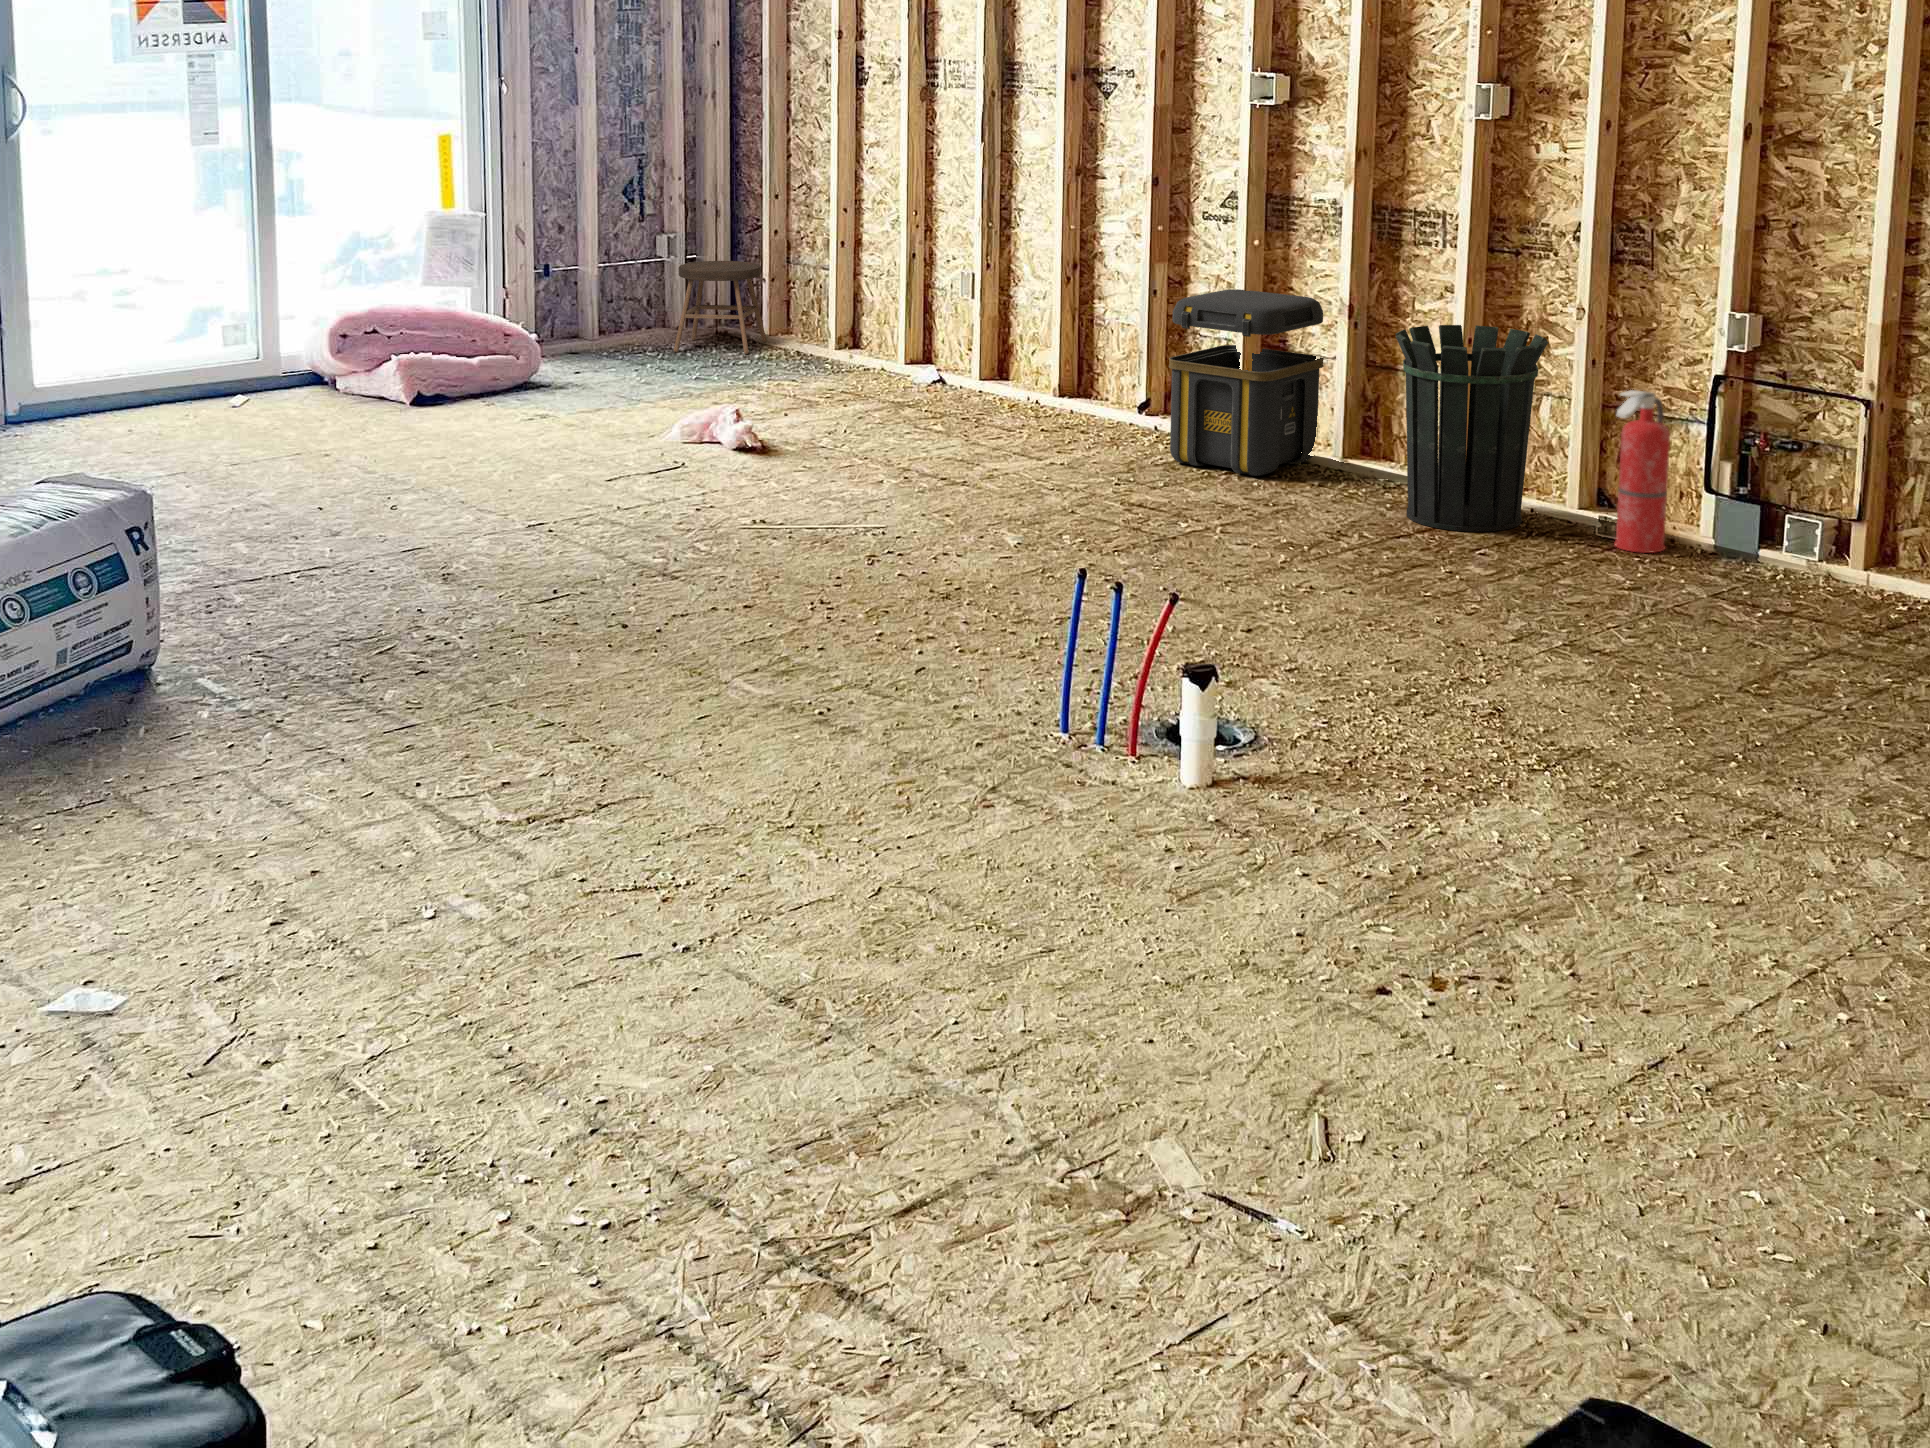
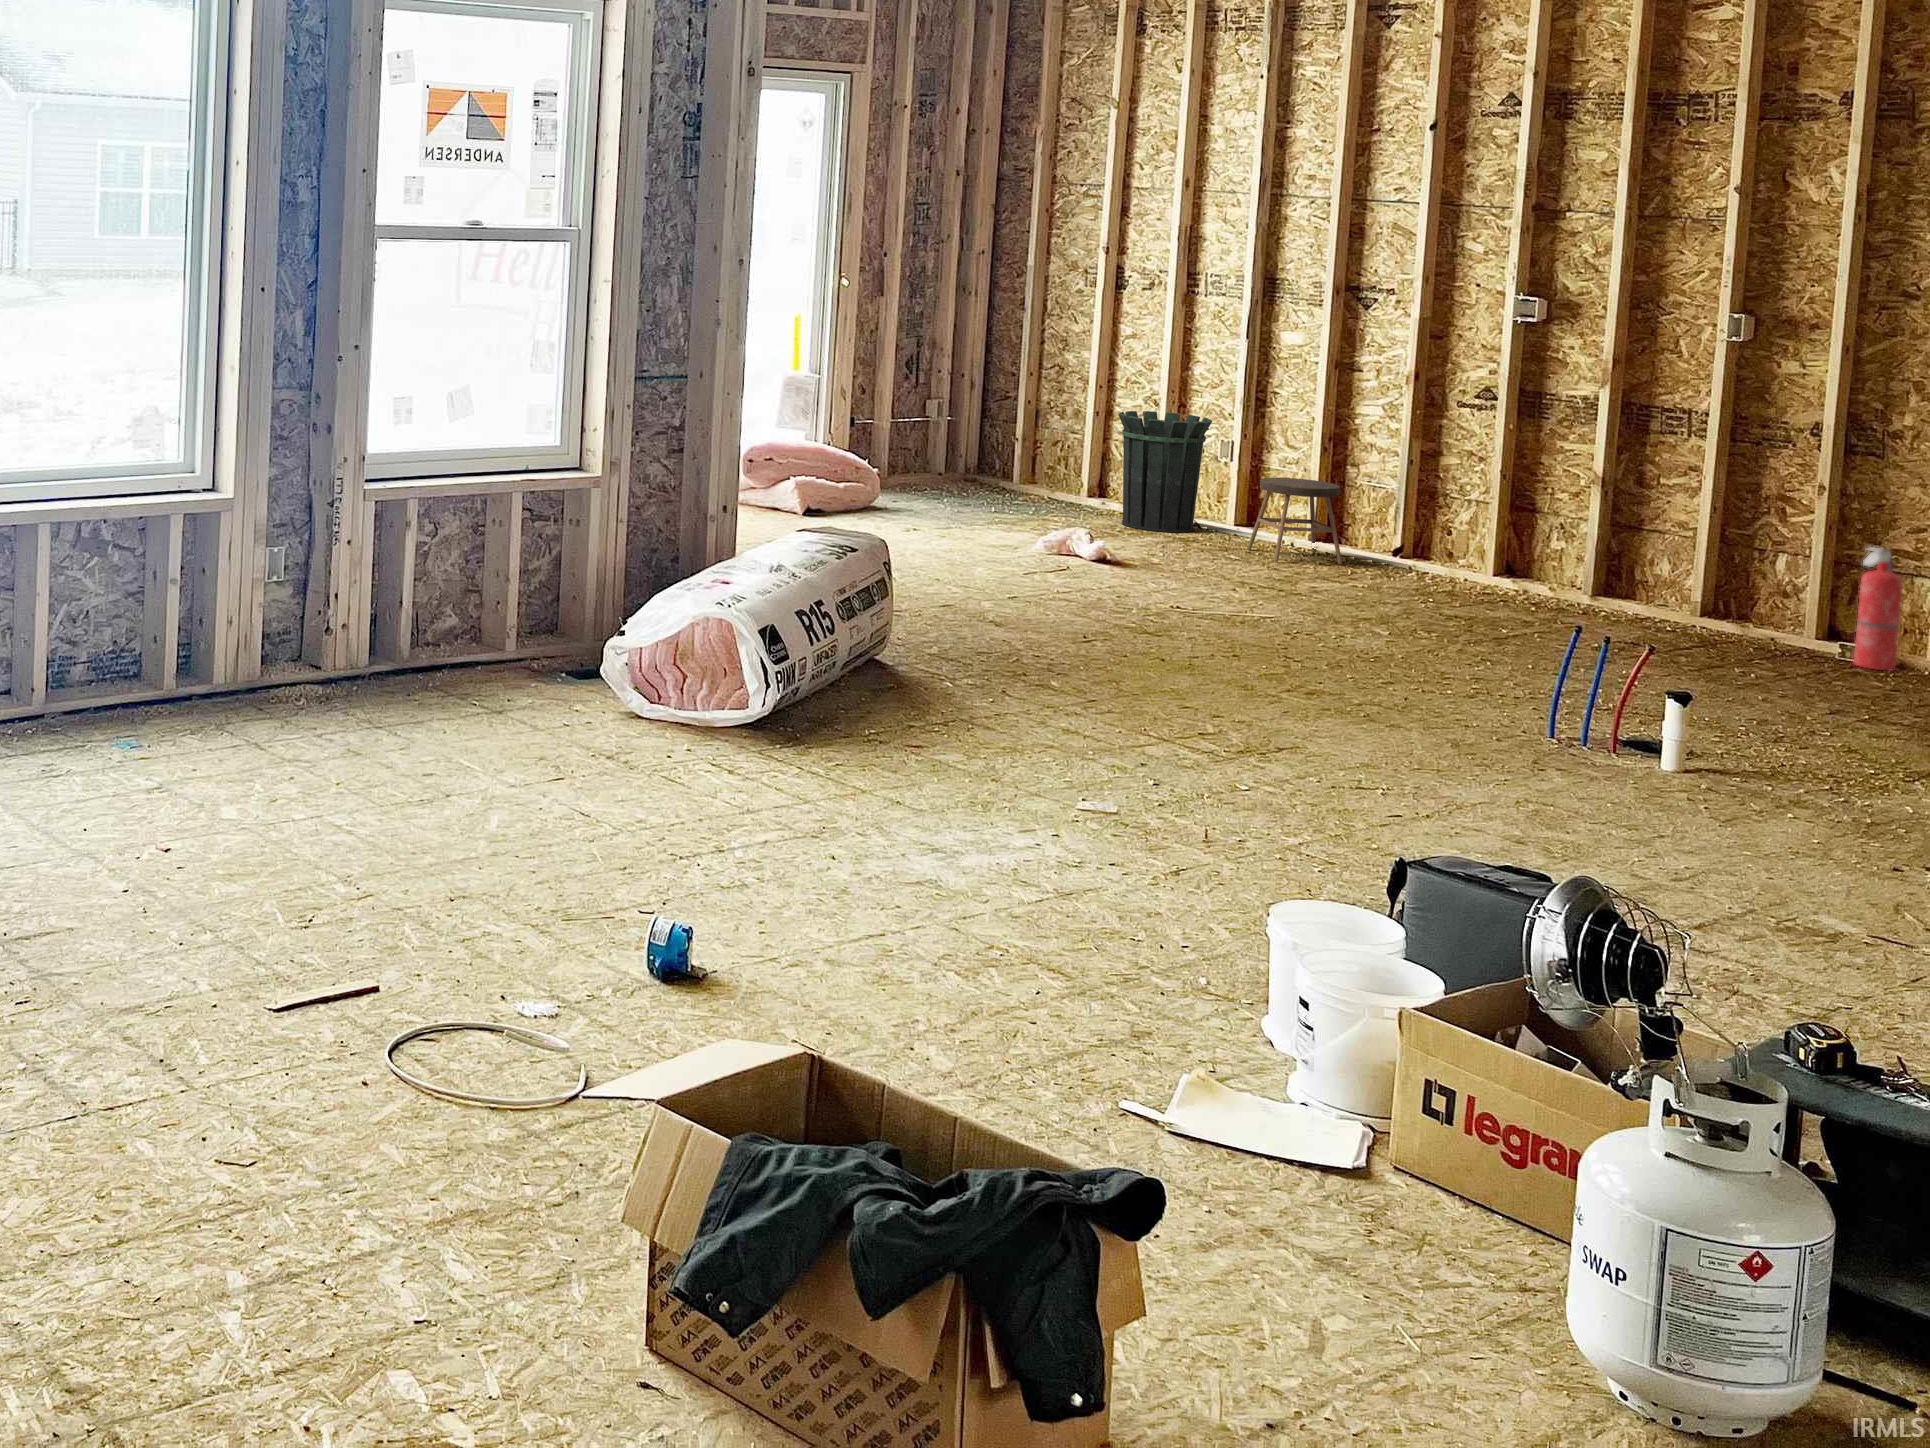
stool: present [674,261,767,354] -> present [1247,477,1342,564]
toolbox: present [1169,289,1324,476] -> none [1446,462,1574,604]
waste bin: present [1396,325,1548,532] -> present [1118,411,1212,532]

